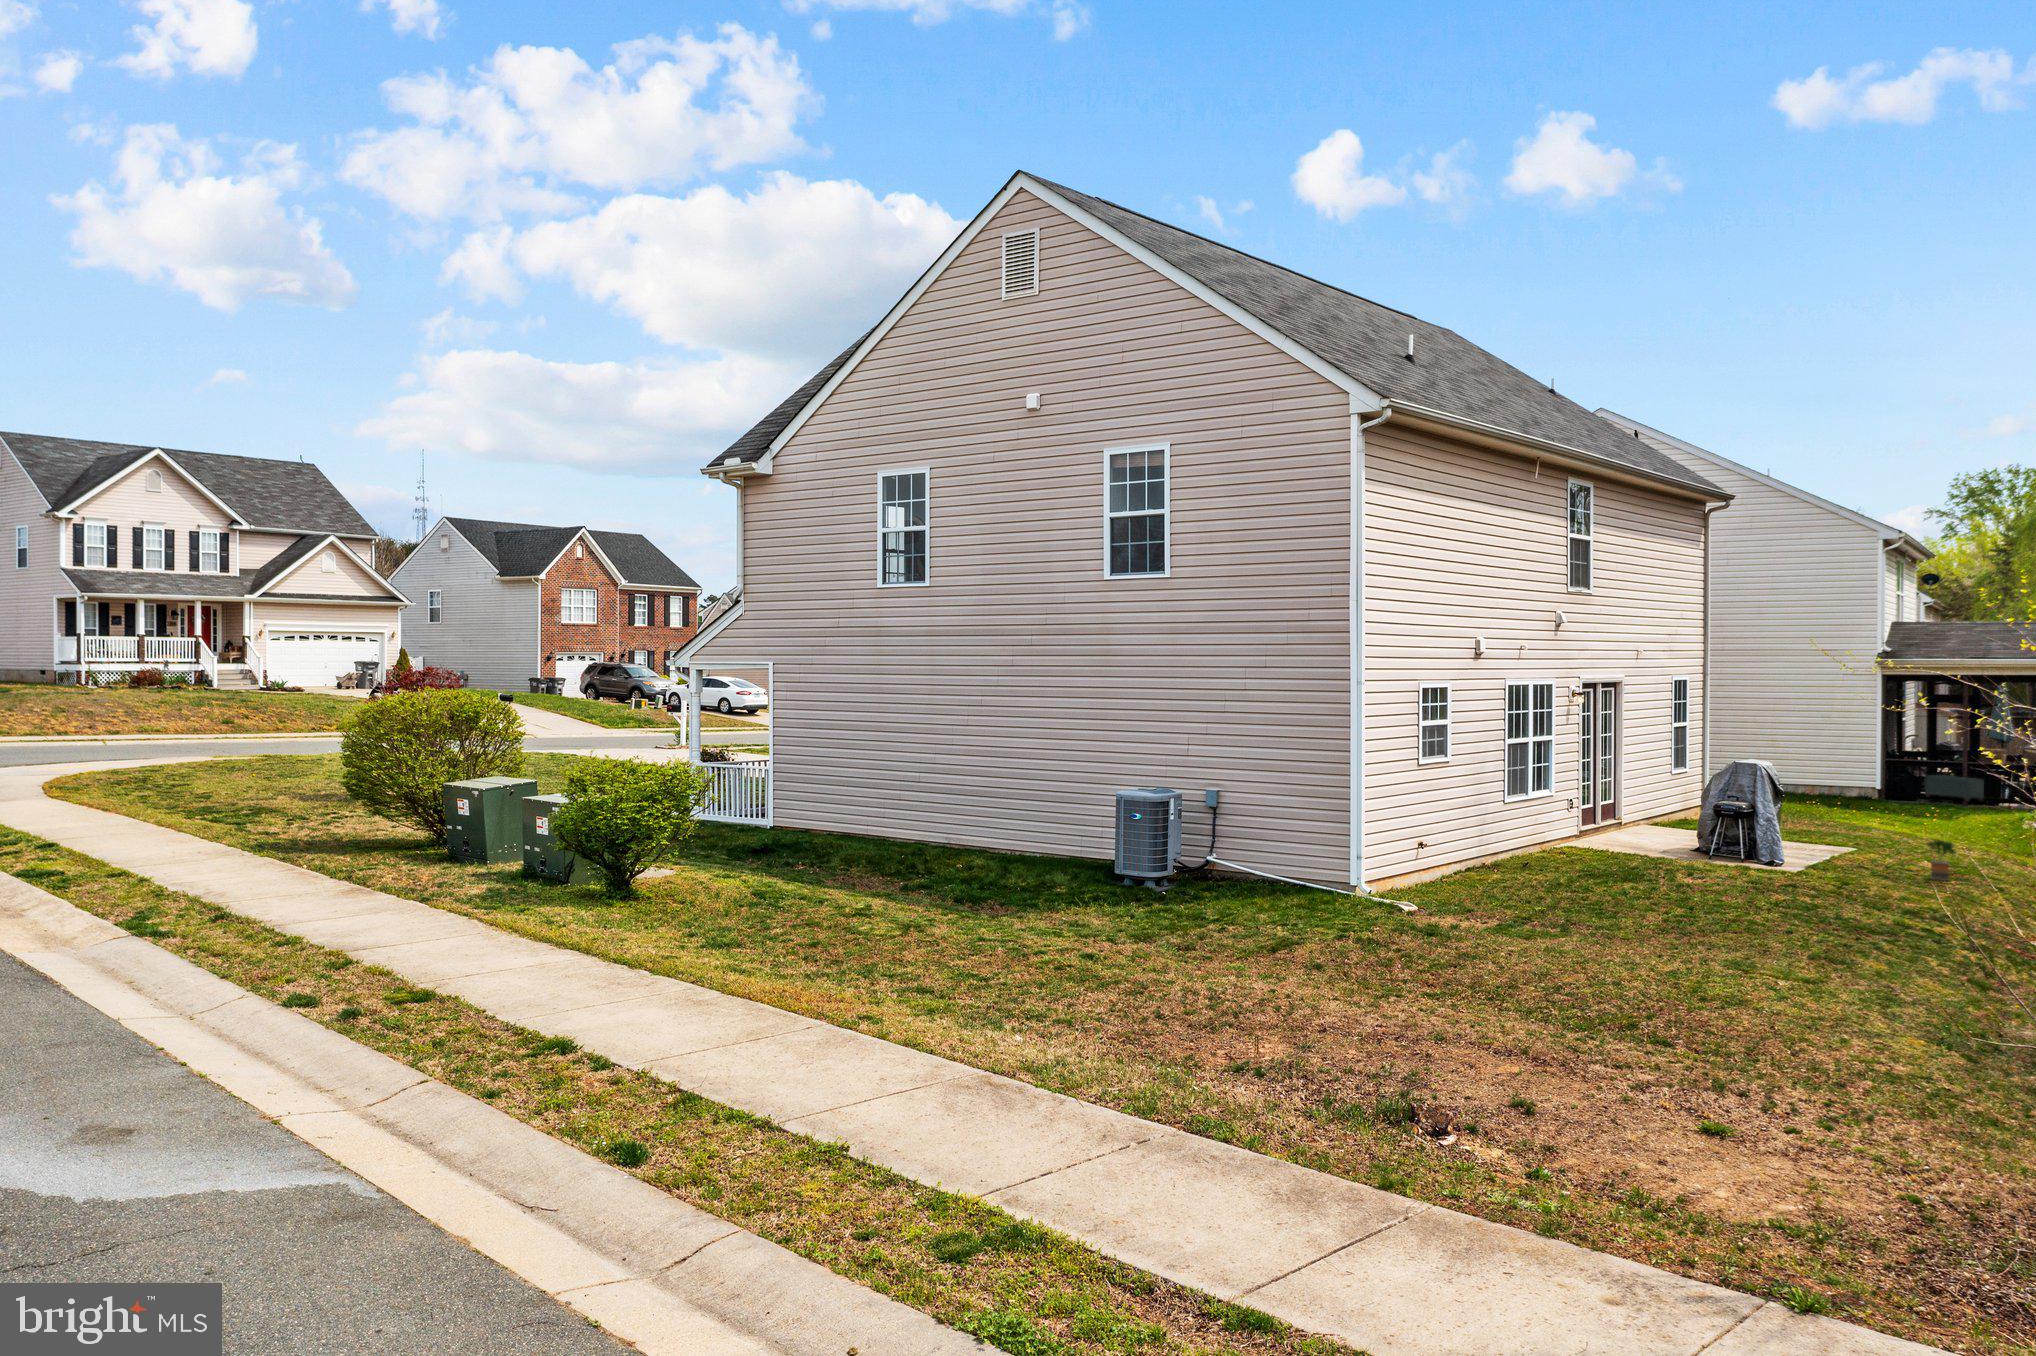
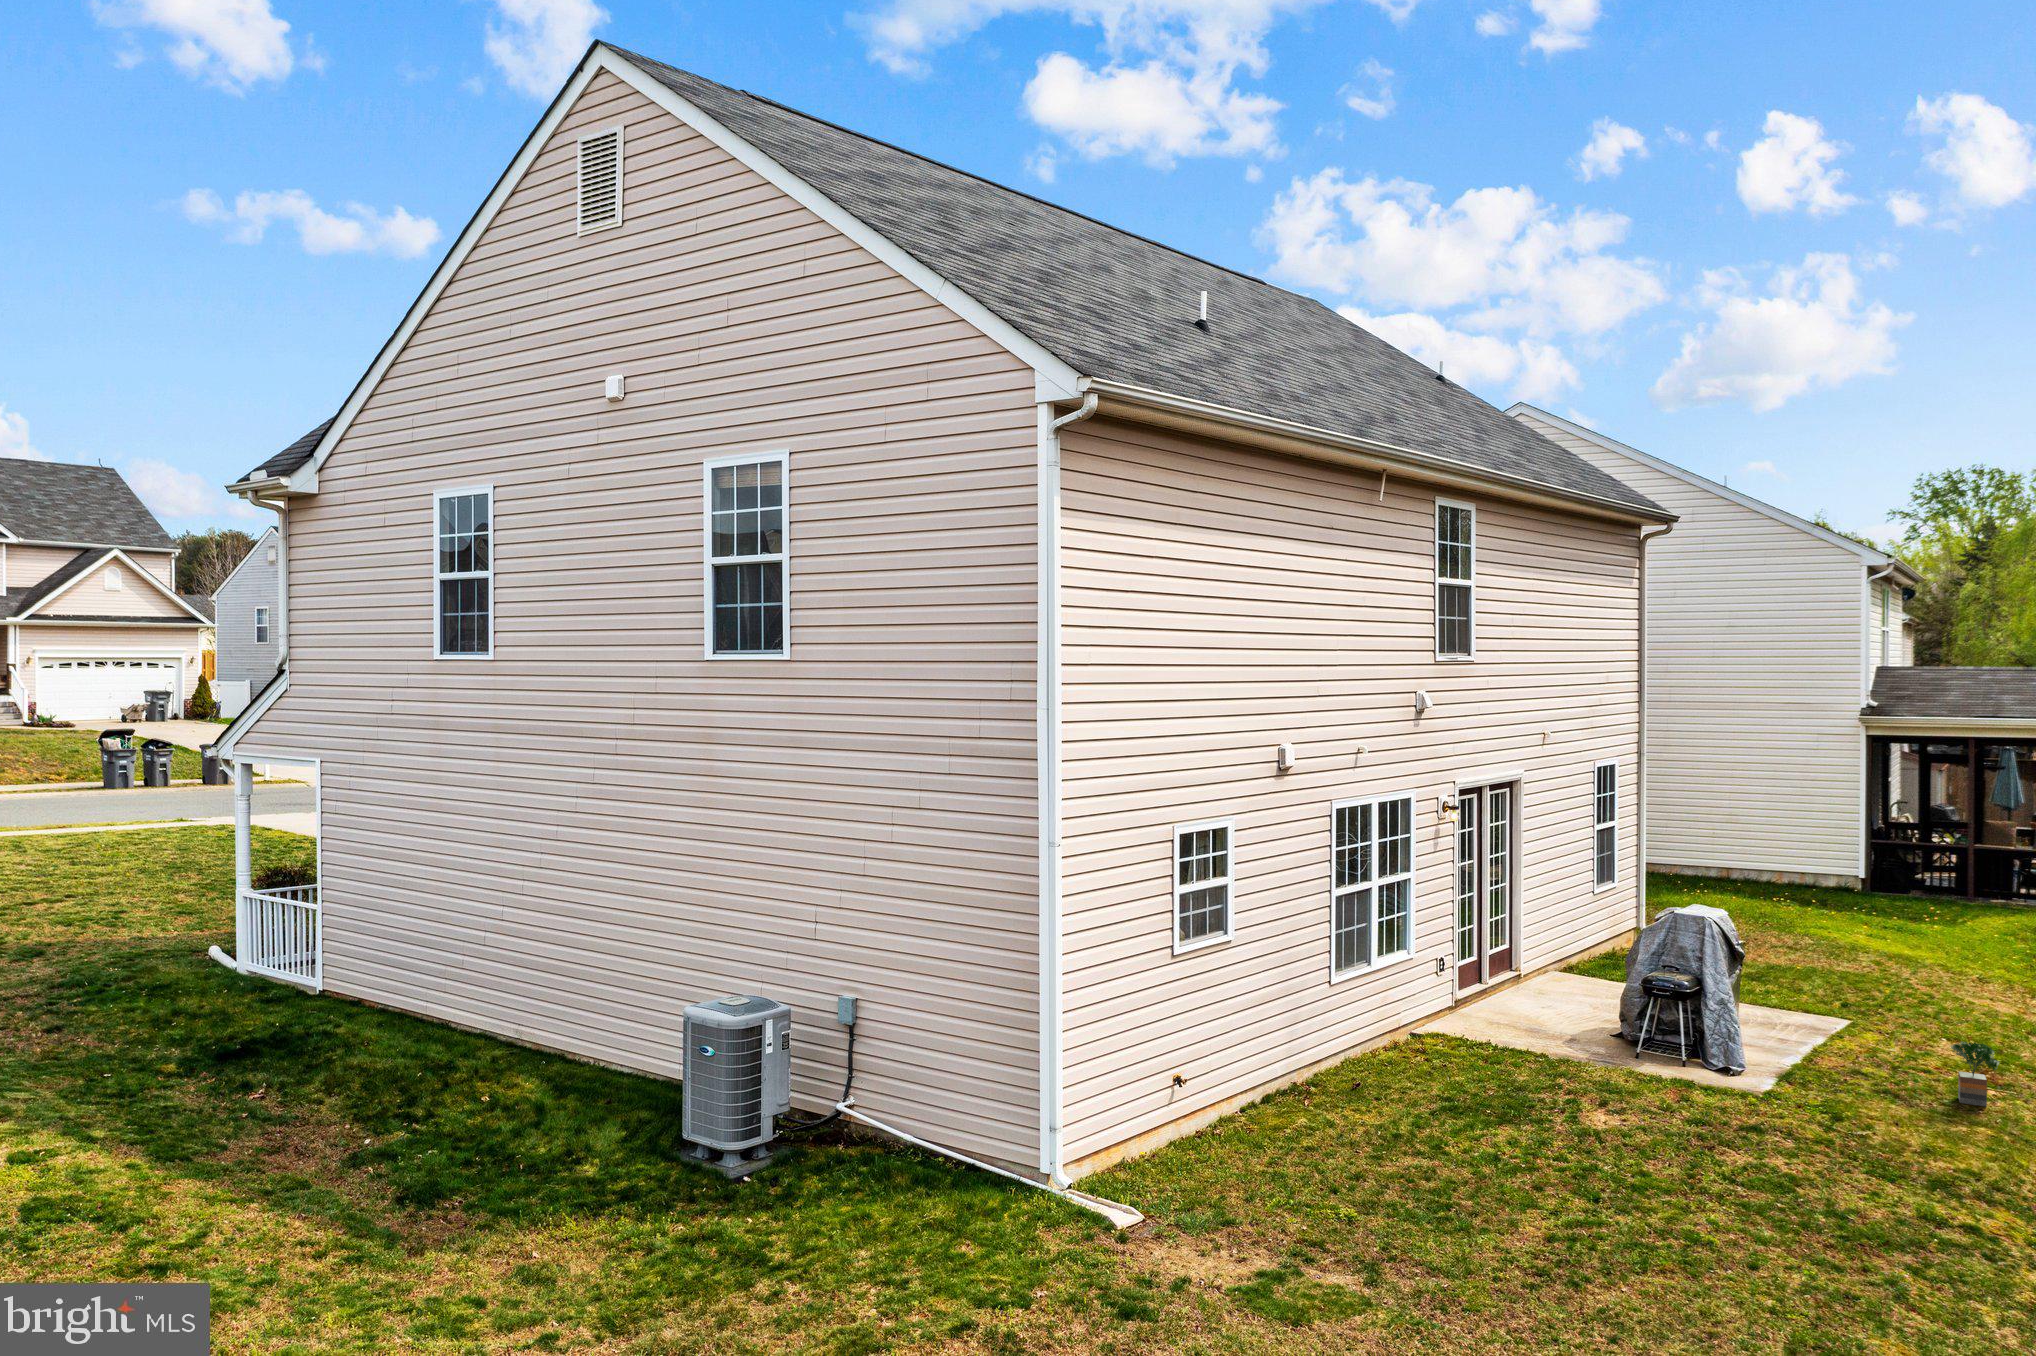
bench: present [1925,775,1984,801] -> none [1918,862,1991,897]

